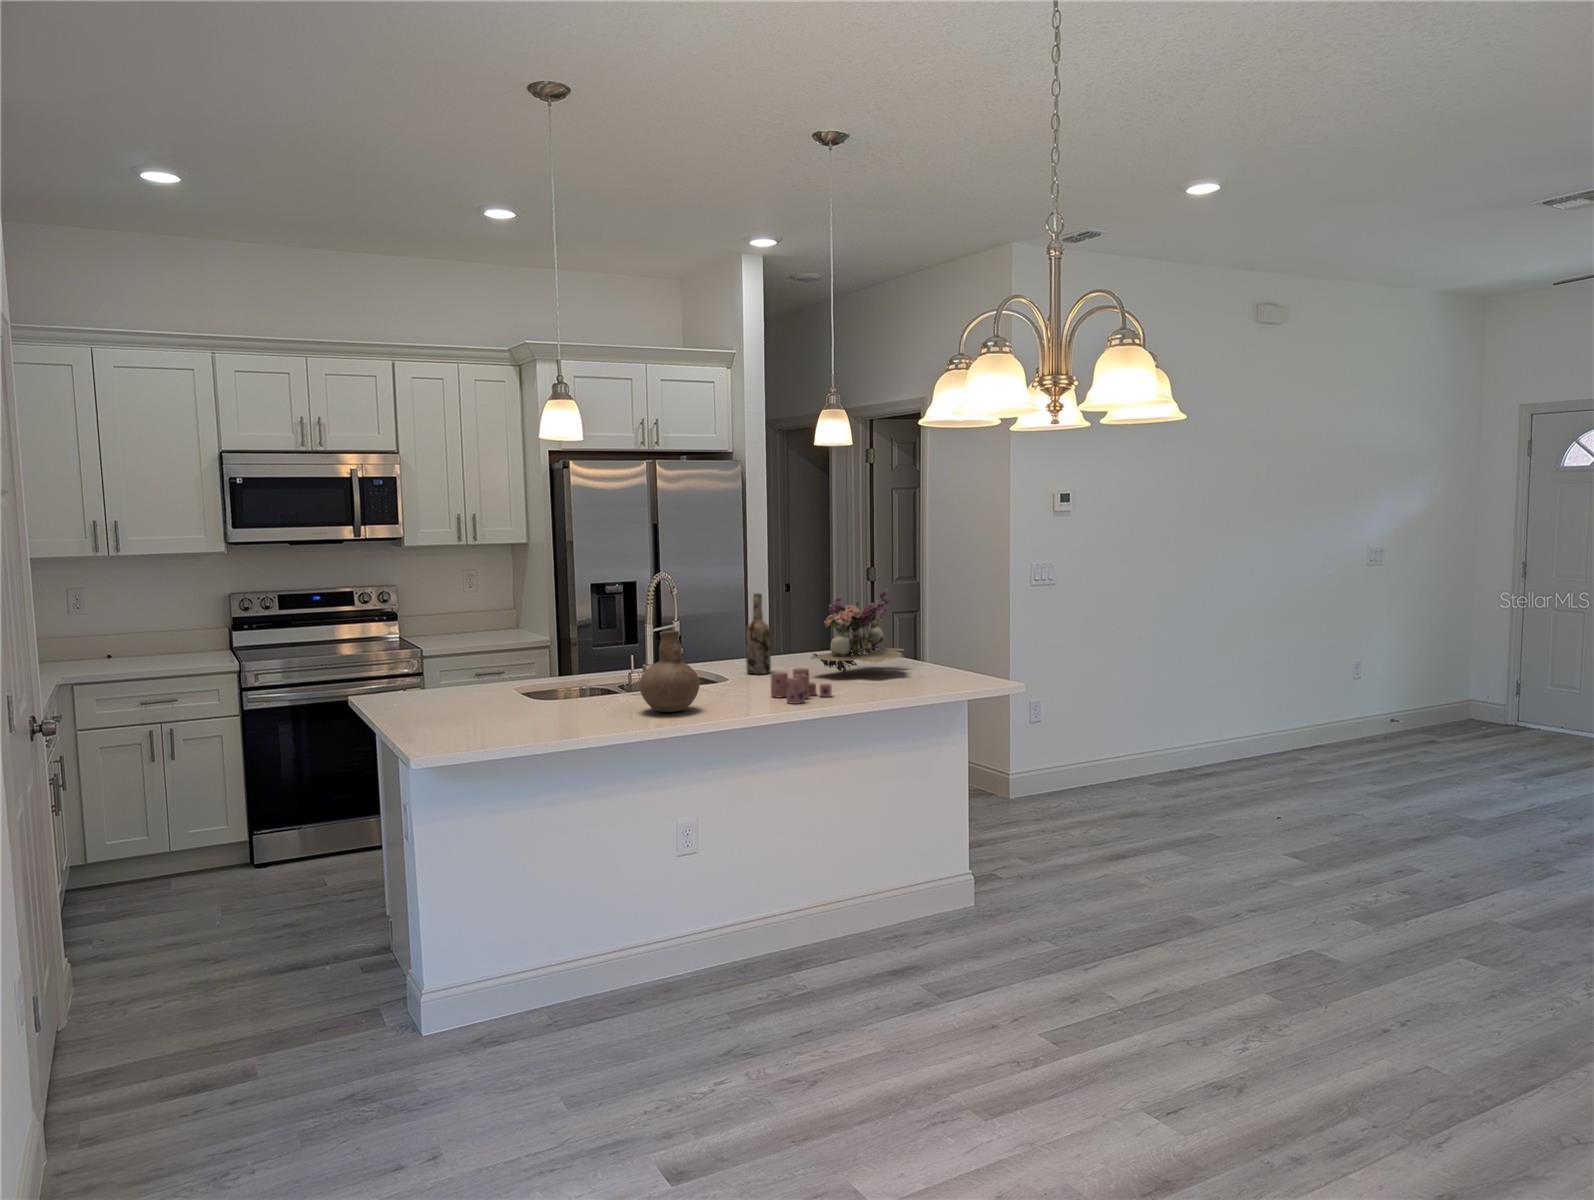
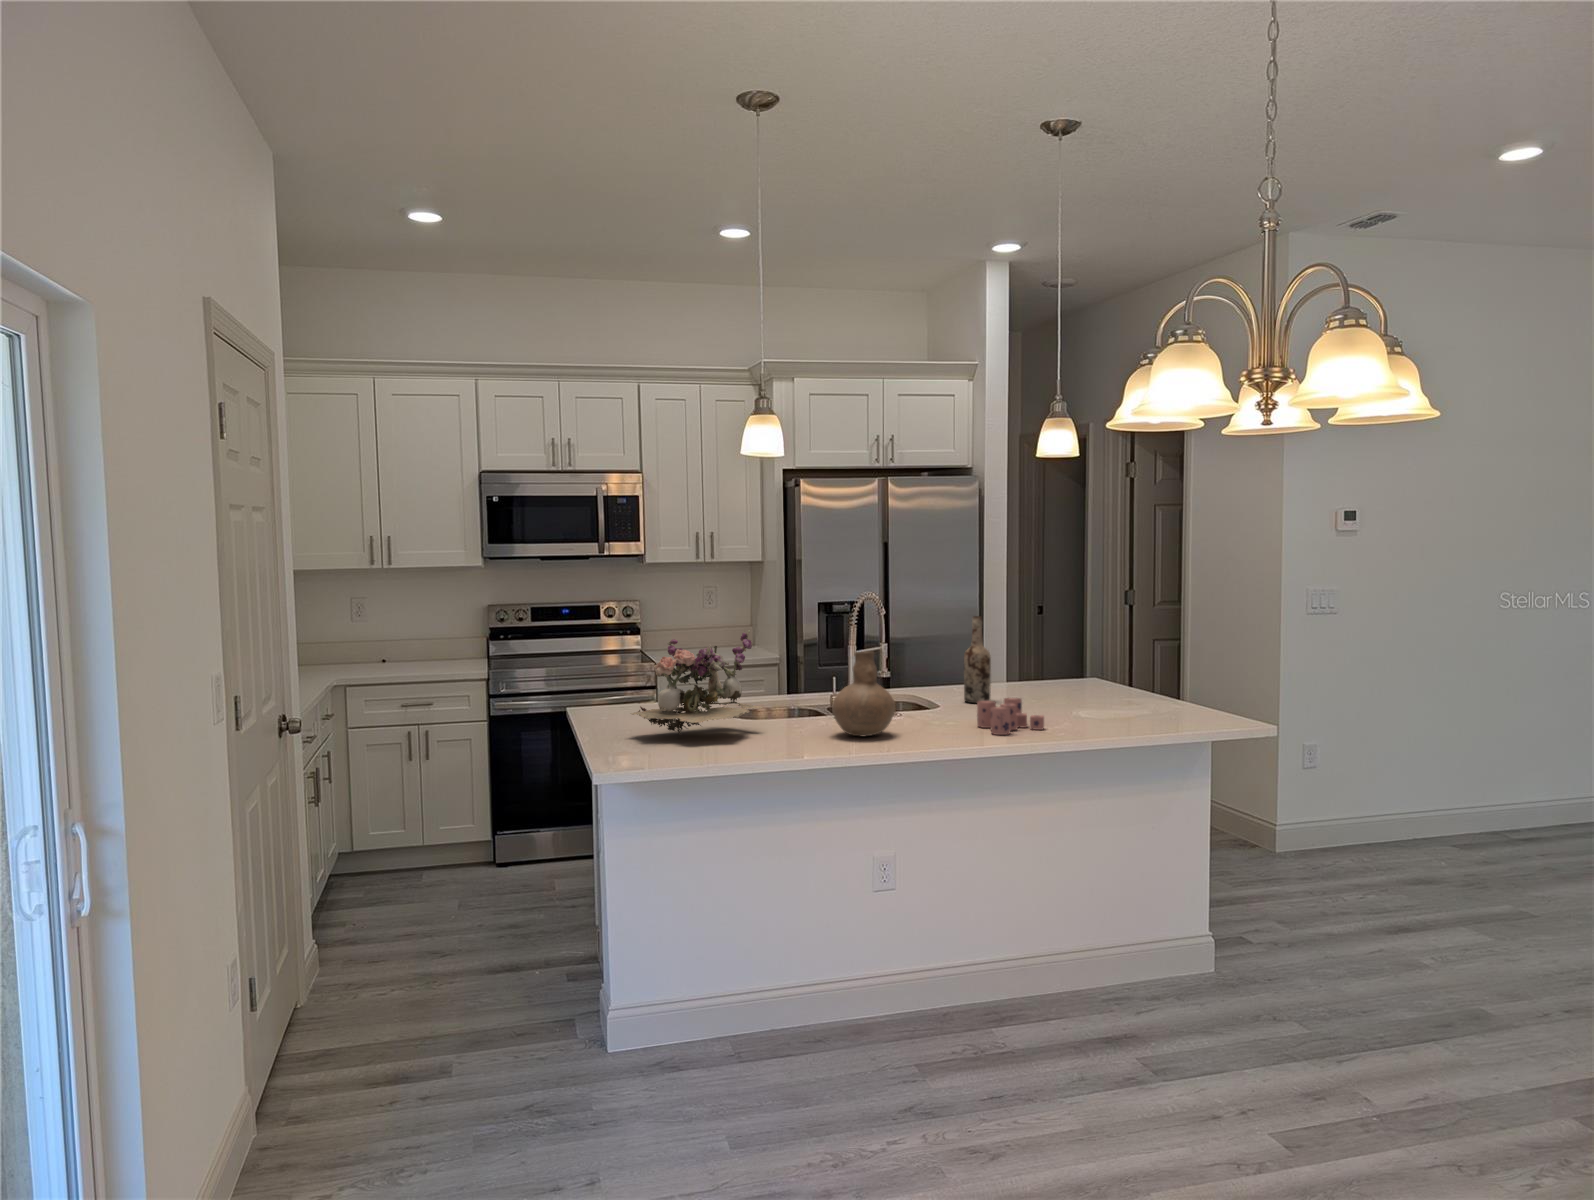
flower arrangement: present [811,589,905,673] -> present [631,630,762,734]

